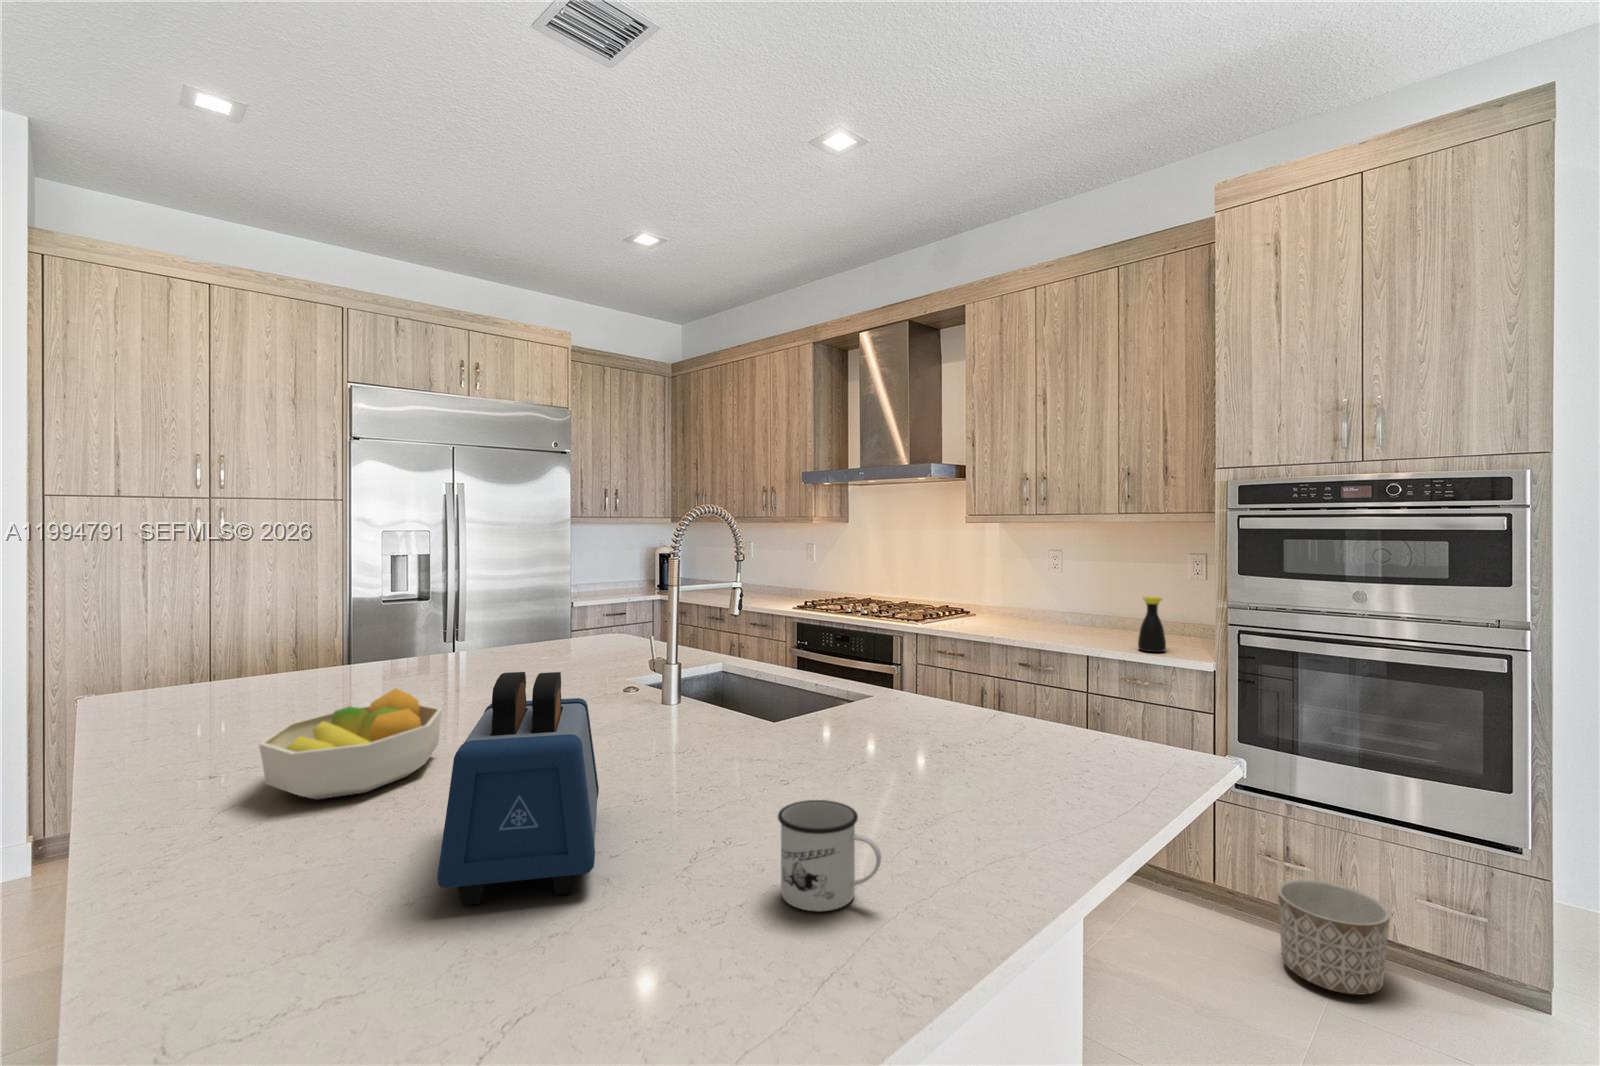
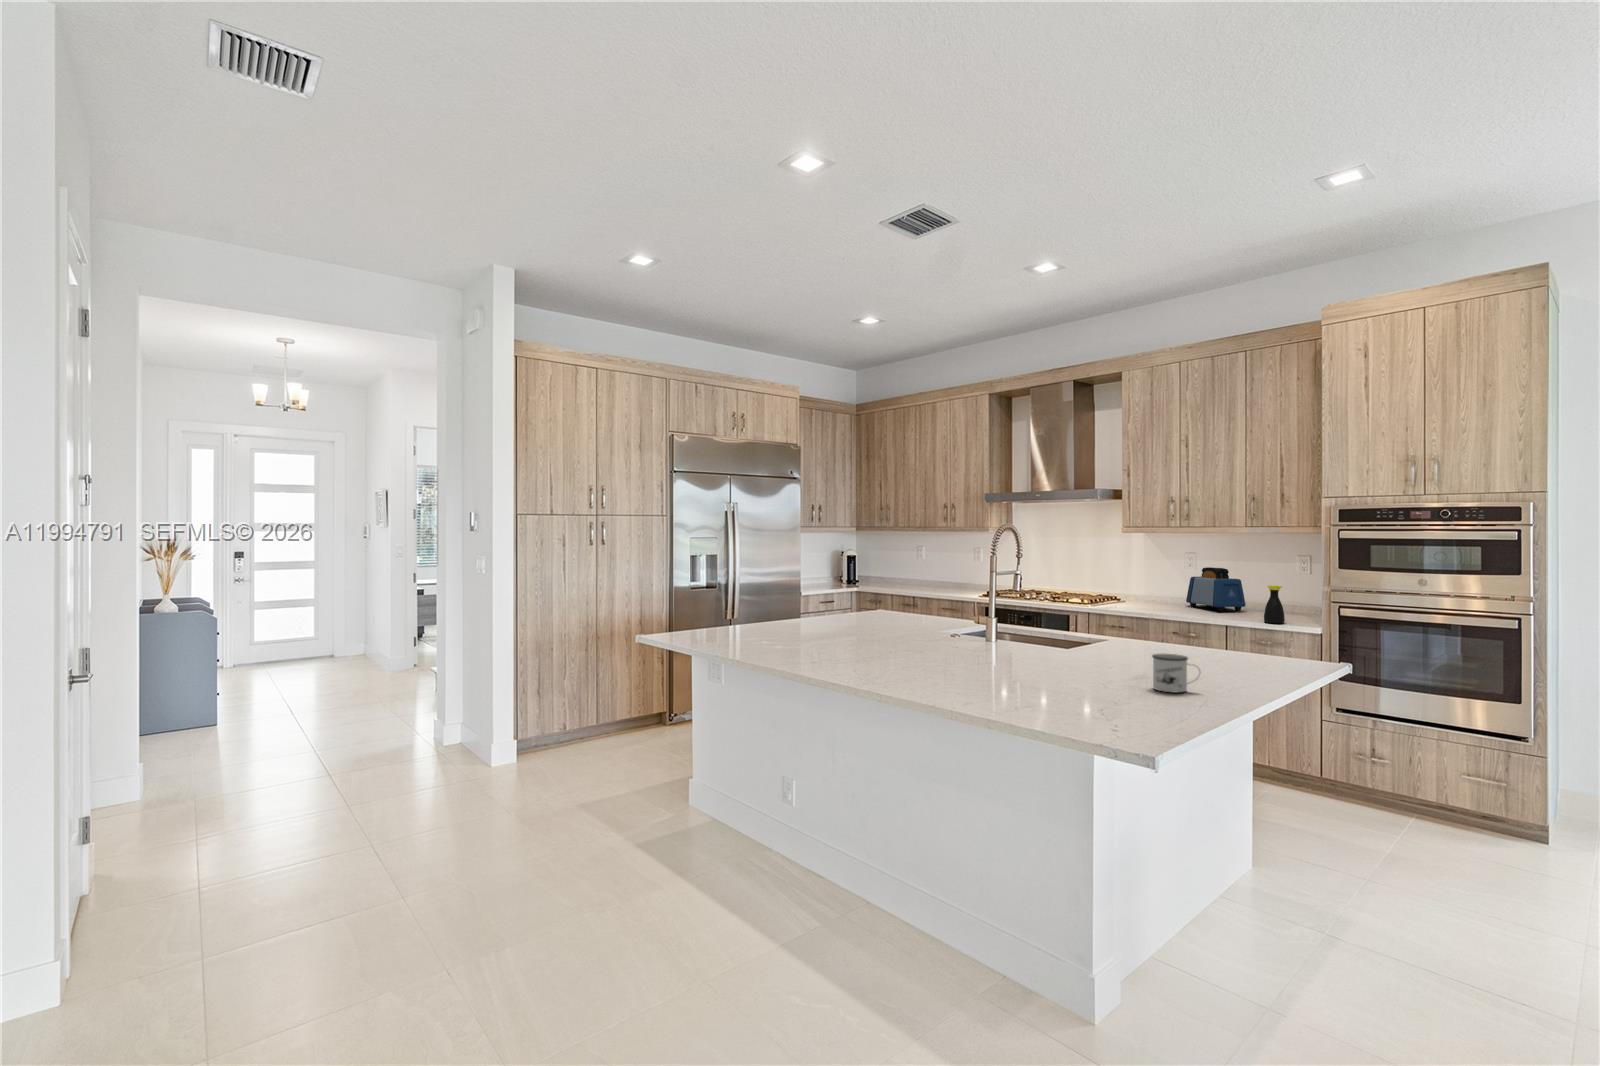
toaster: present [437,672,599,905] -> present [1186,567,1246,612]
fruit bowl: present [259,689,442,799] -> none [853,620,924,667]
planter: present [1278,879,1390,995] -> none [1367,767,1442,832]

